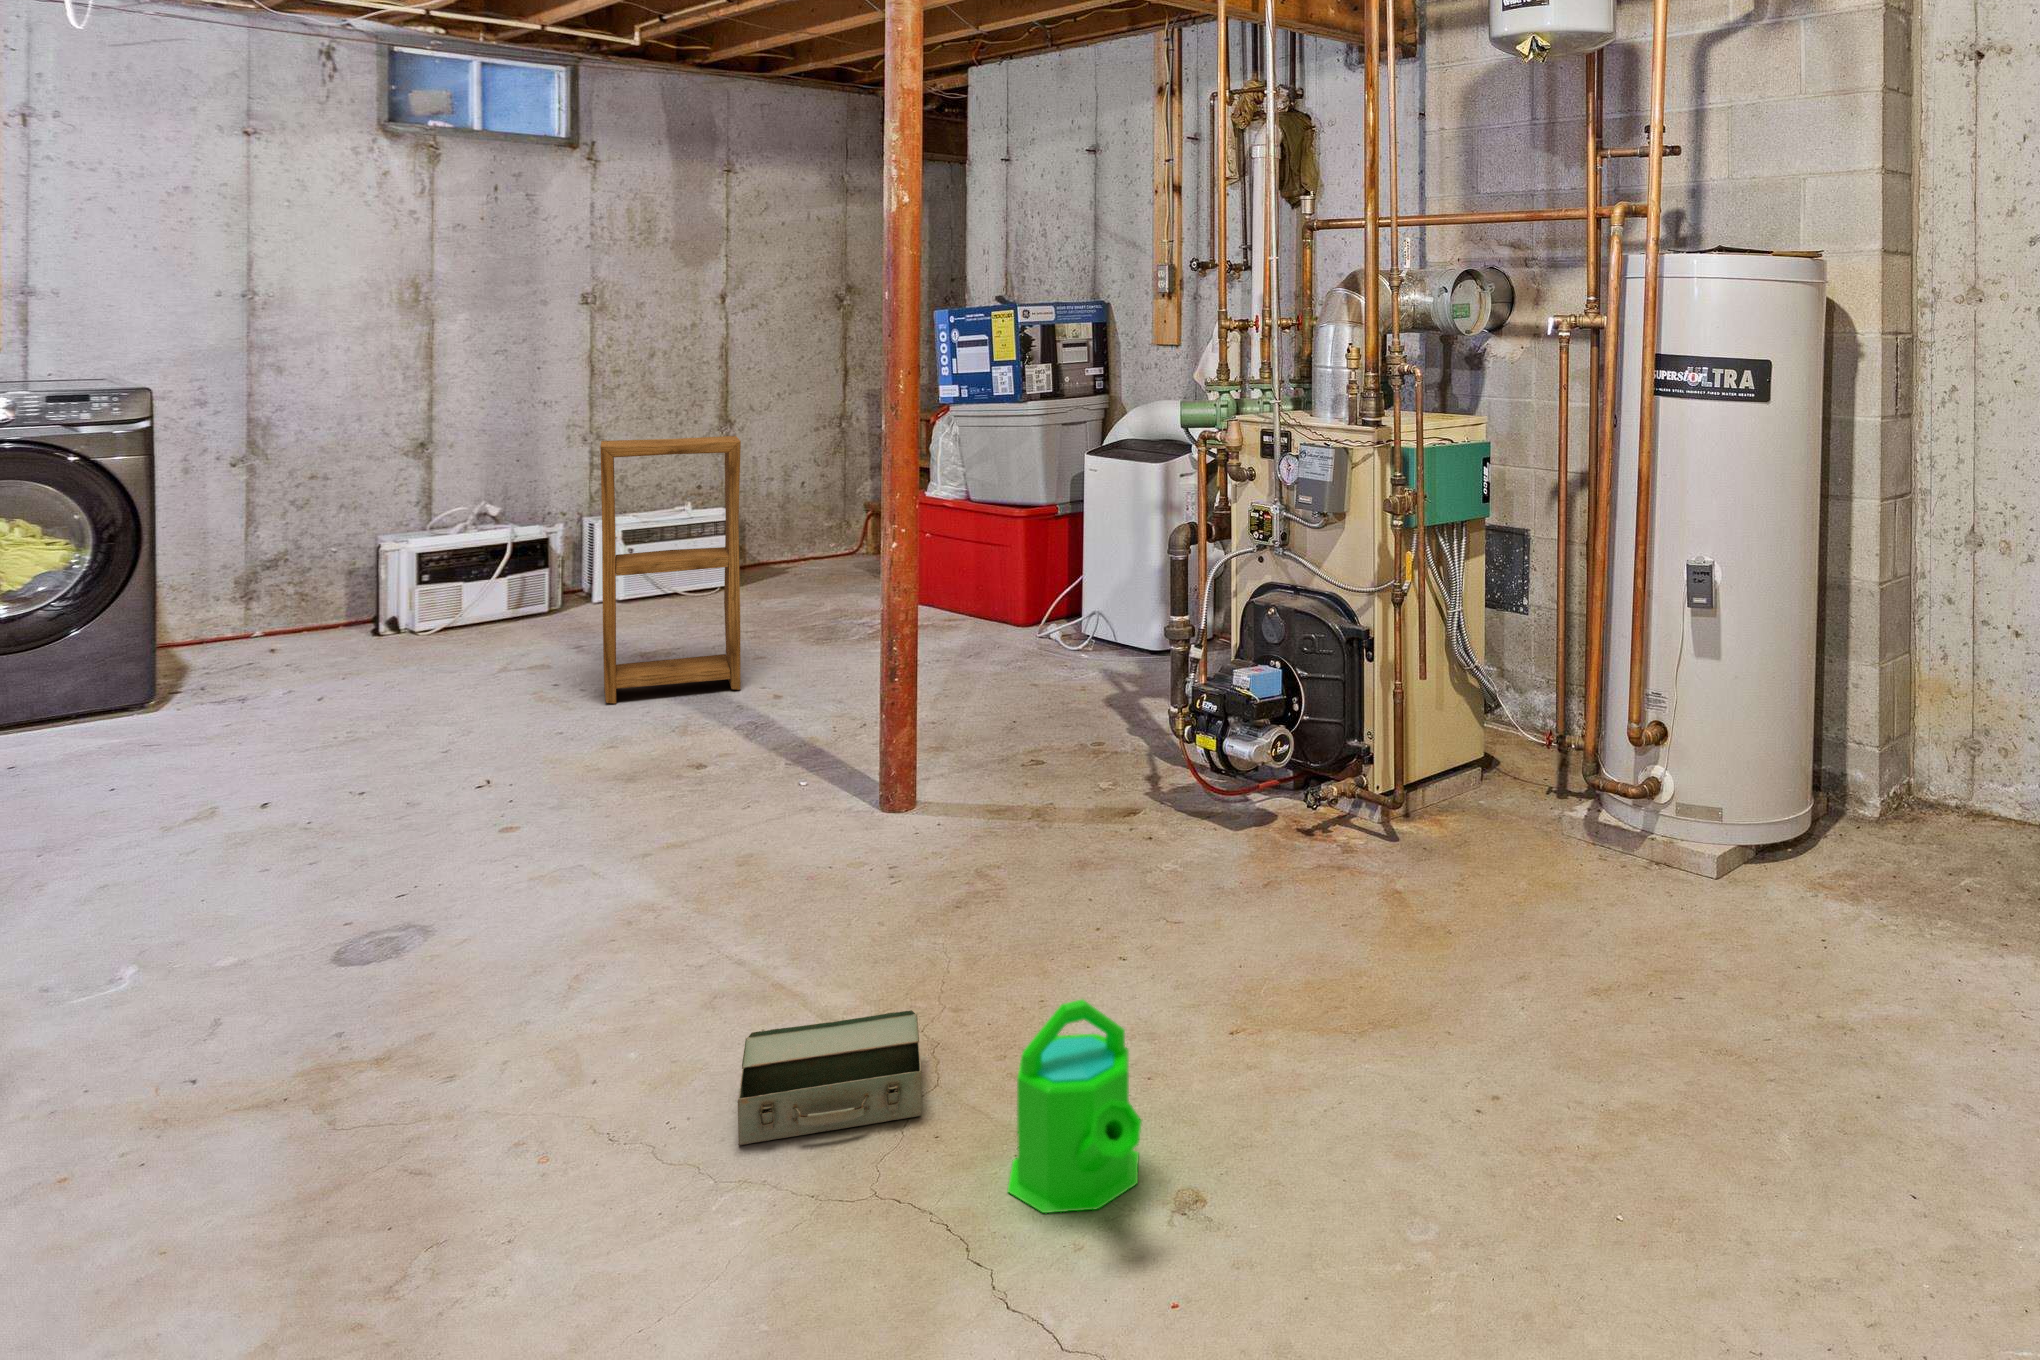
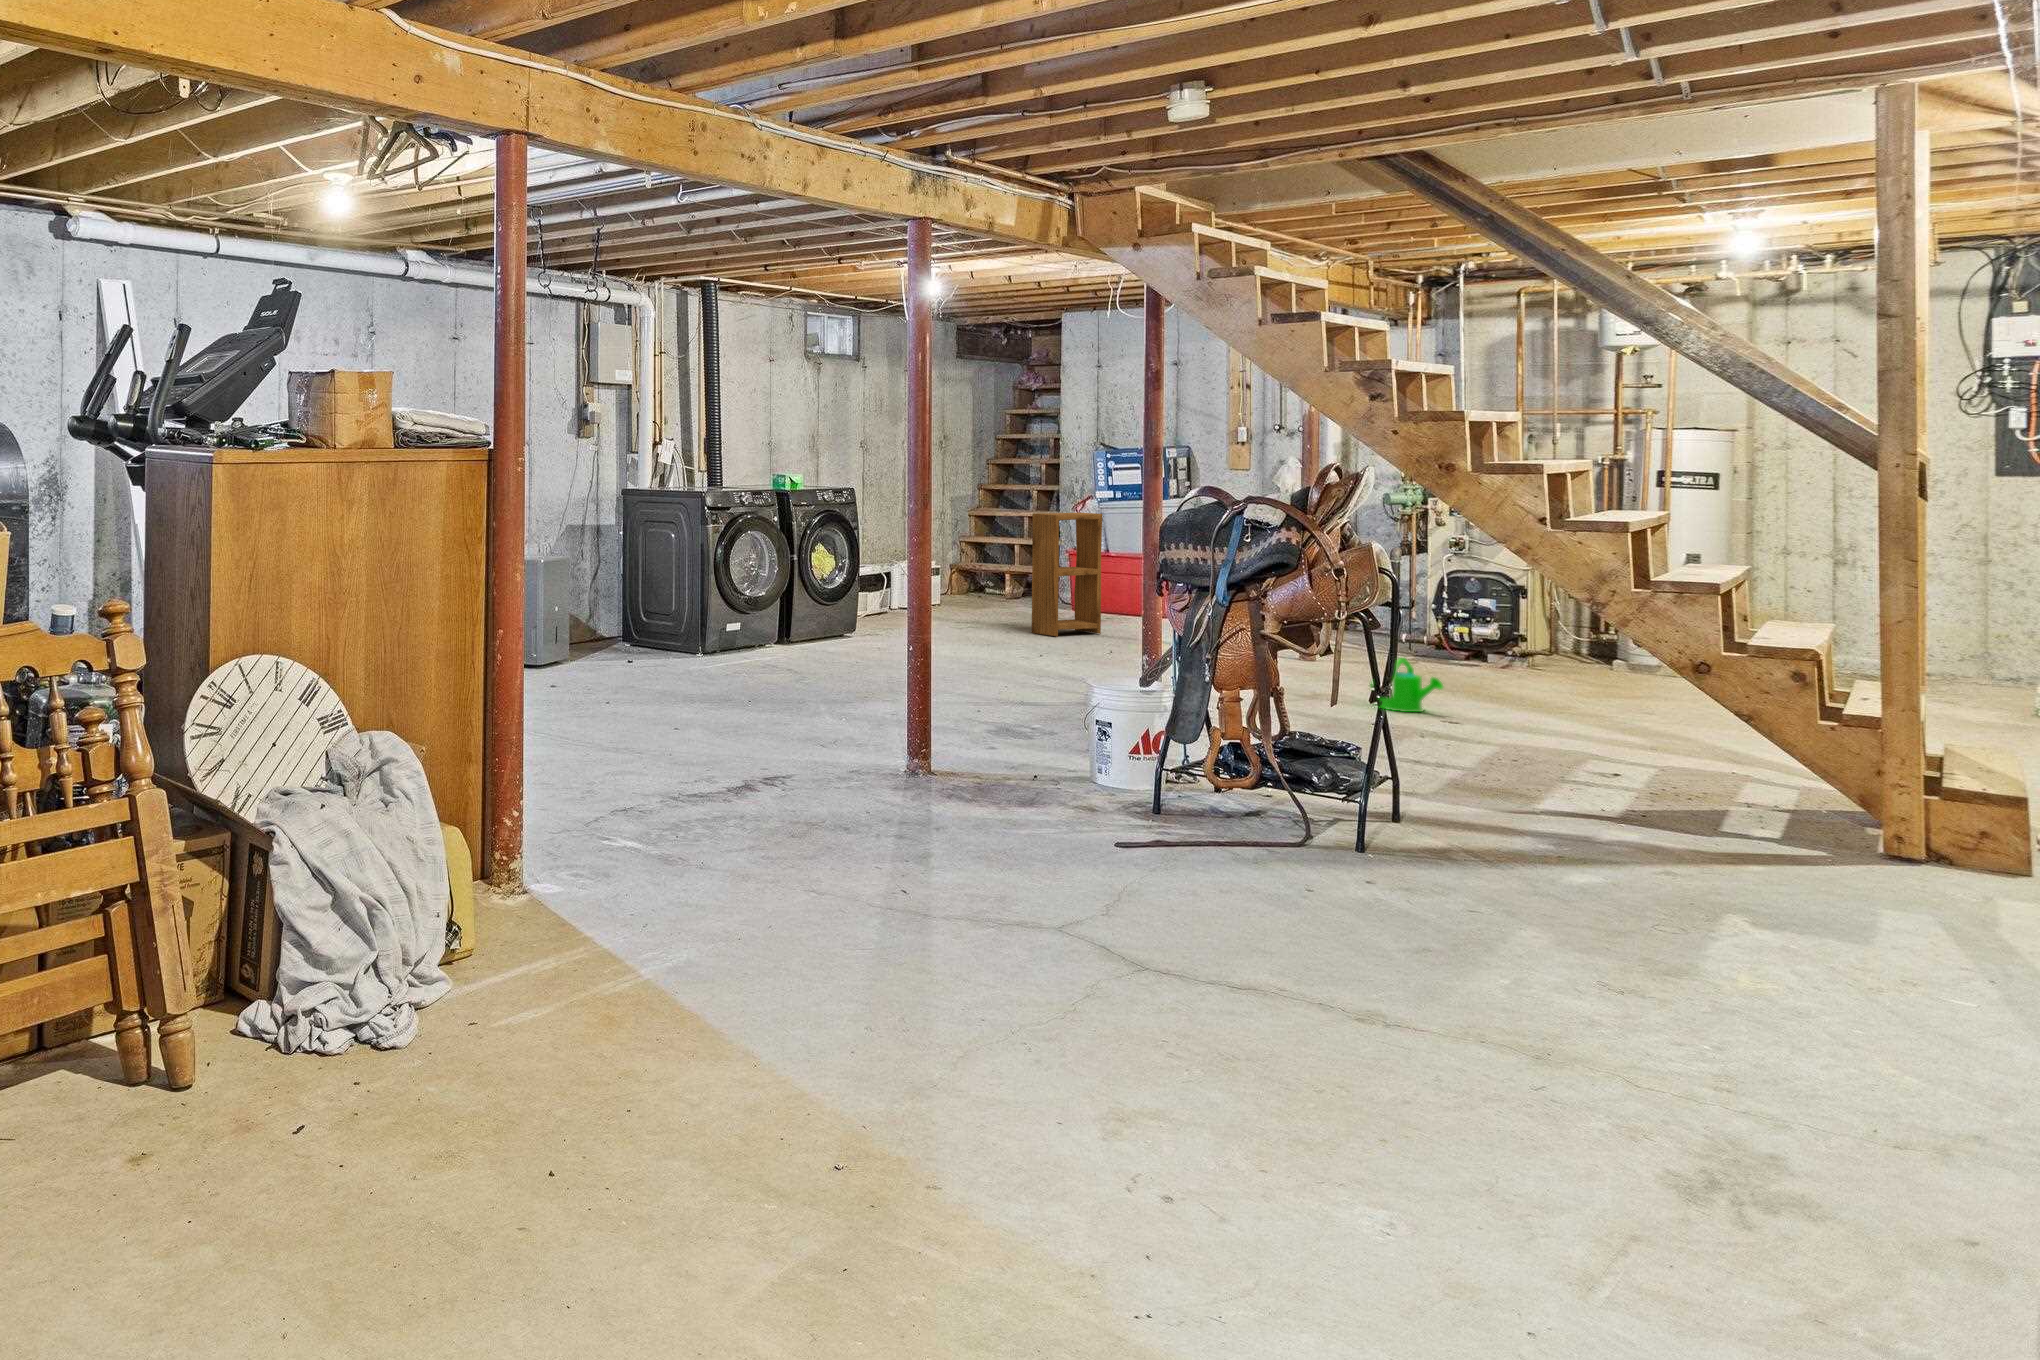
watering can: present [1008,999,1141,1213] -> present [1370,657,1443,712]
toolbox: present [738,1010,922,1145] -> none [1450,683,1527,707]

